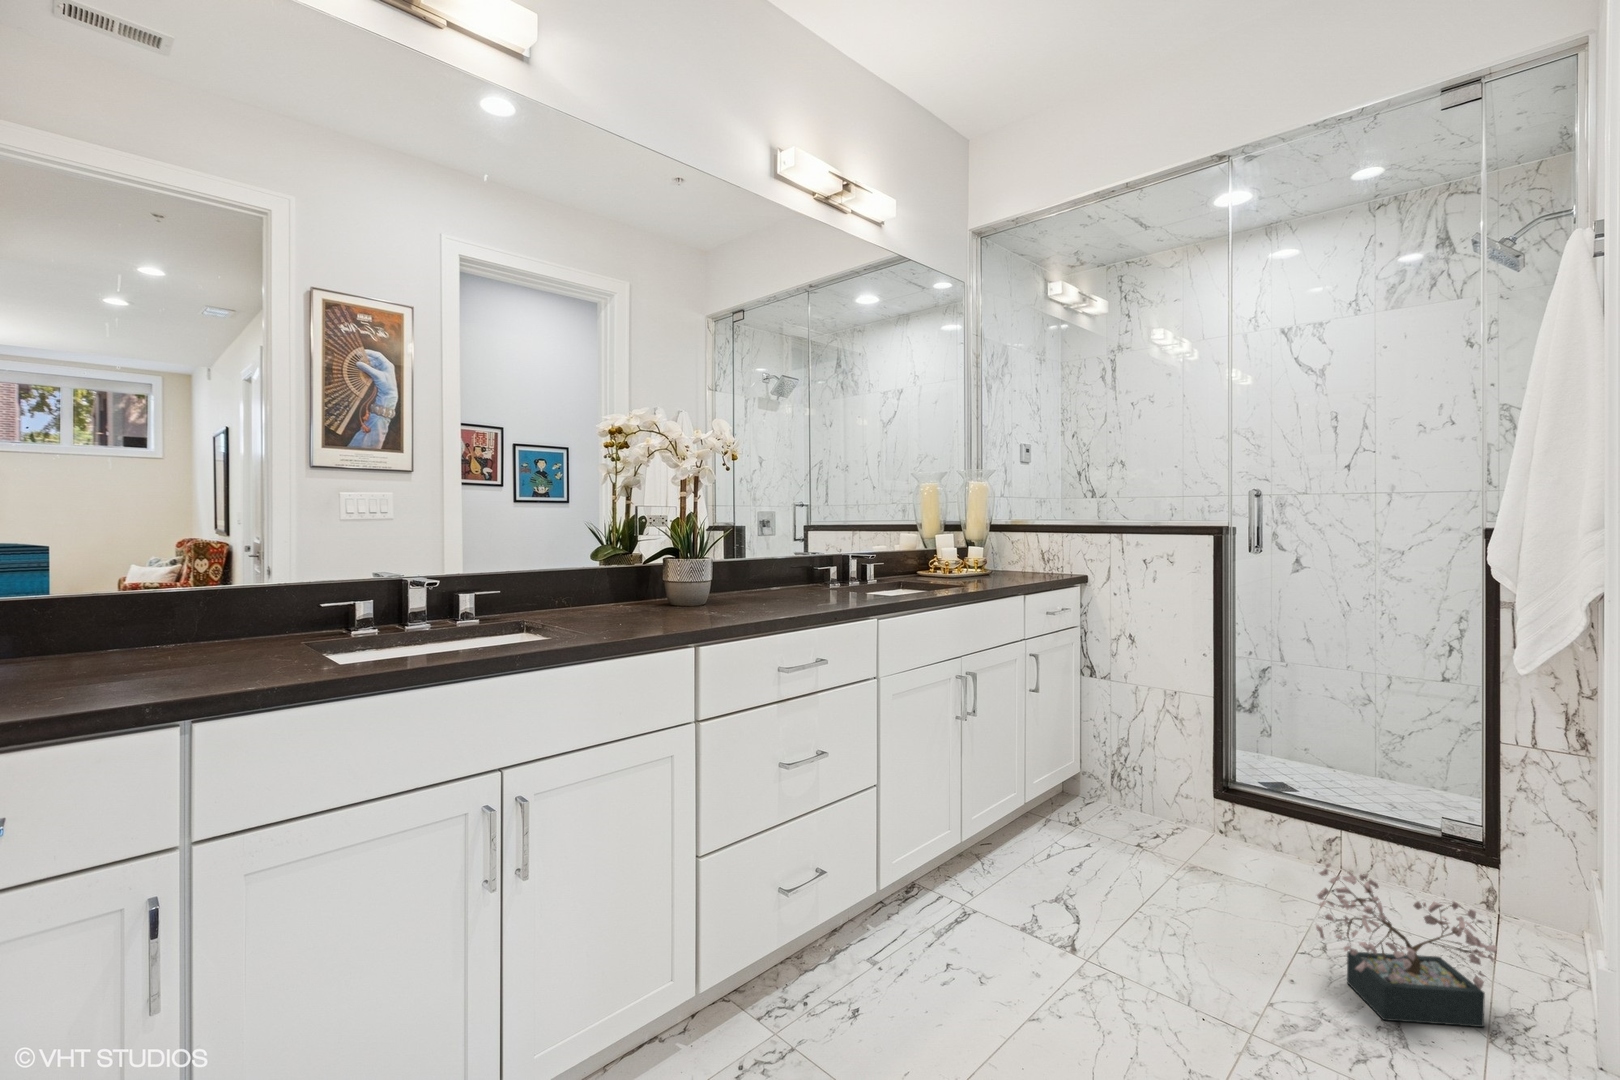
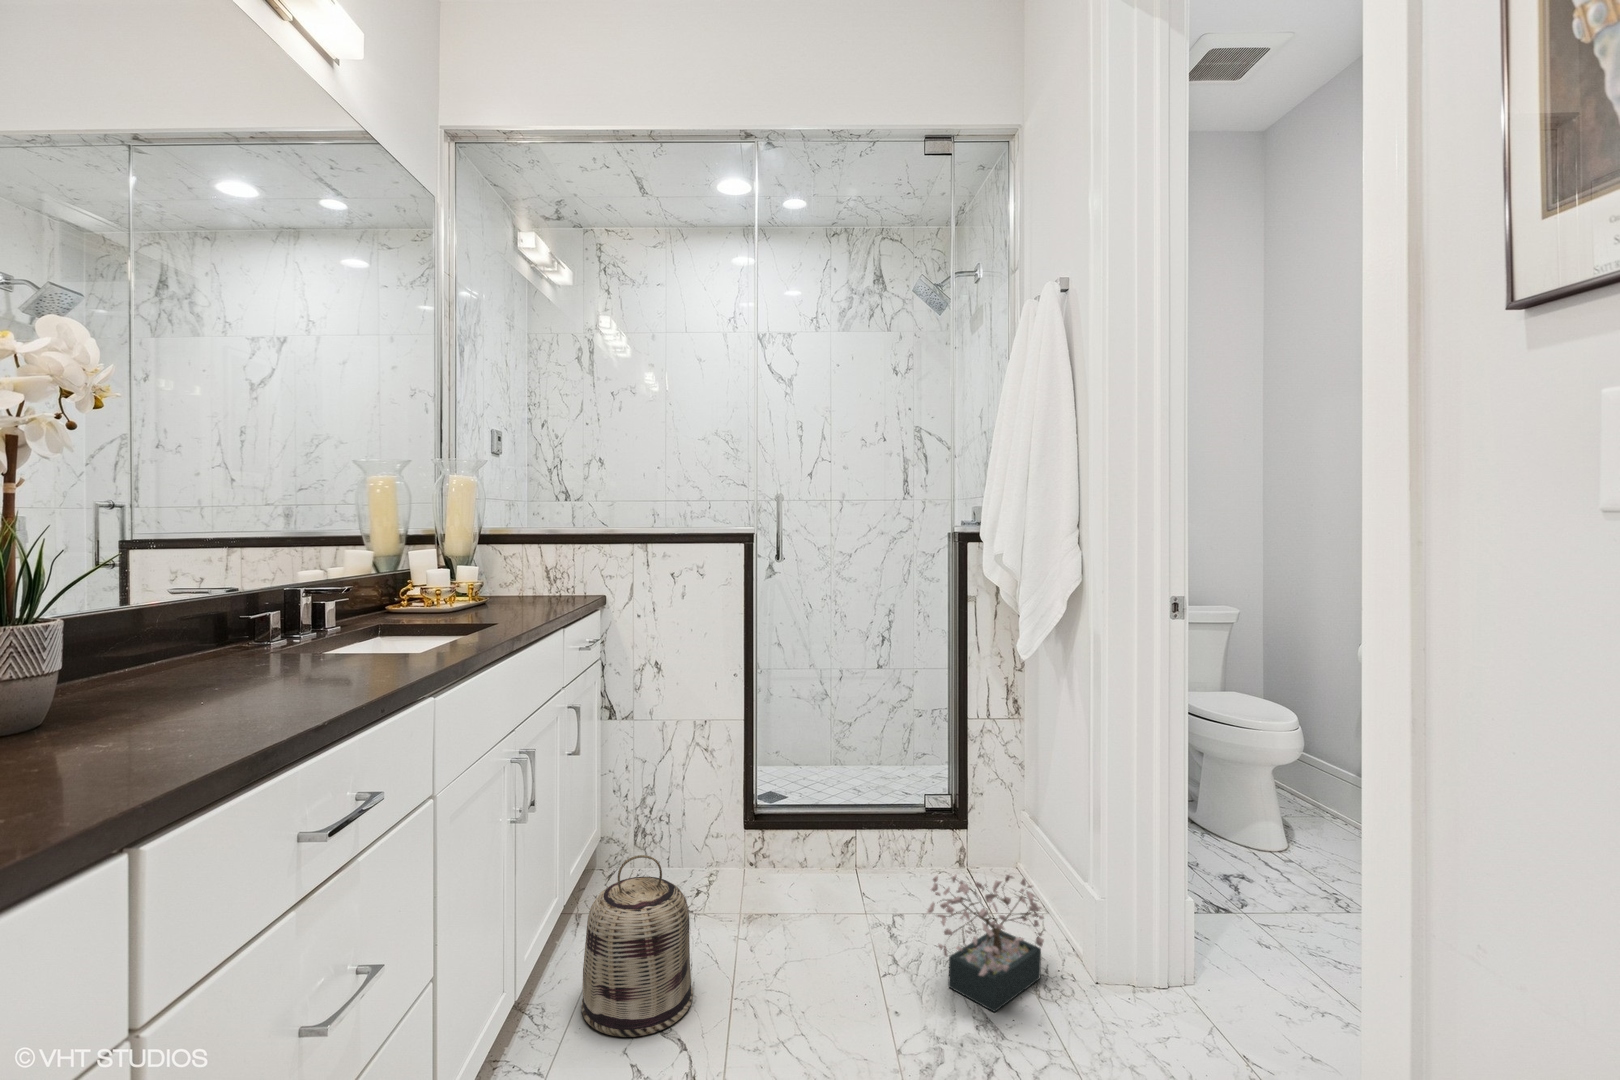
basket: none [1007,765,1094,899] -> present [581,855,693,1037]

